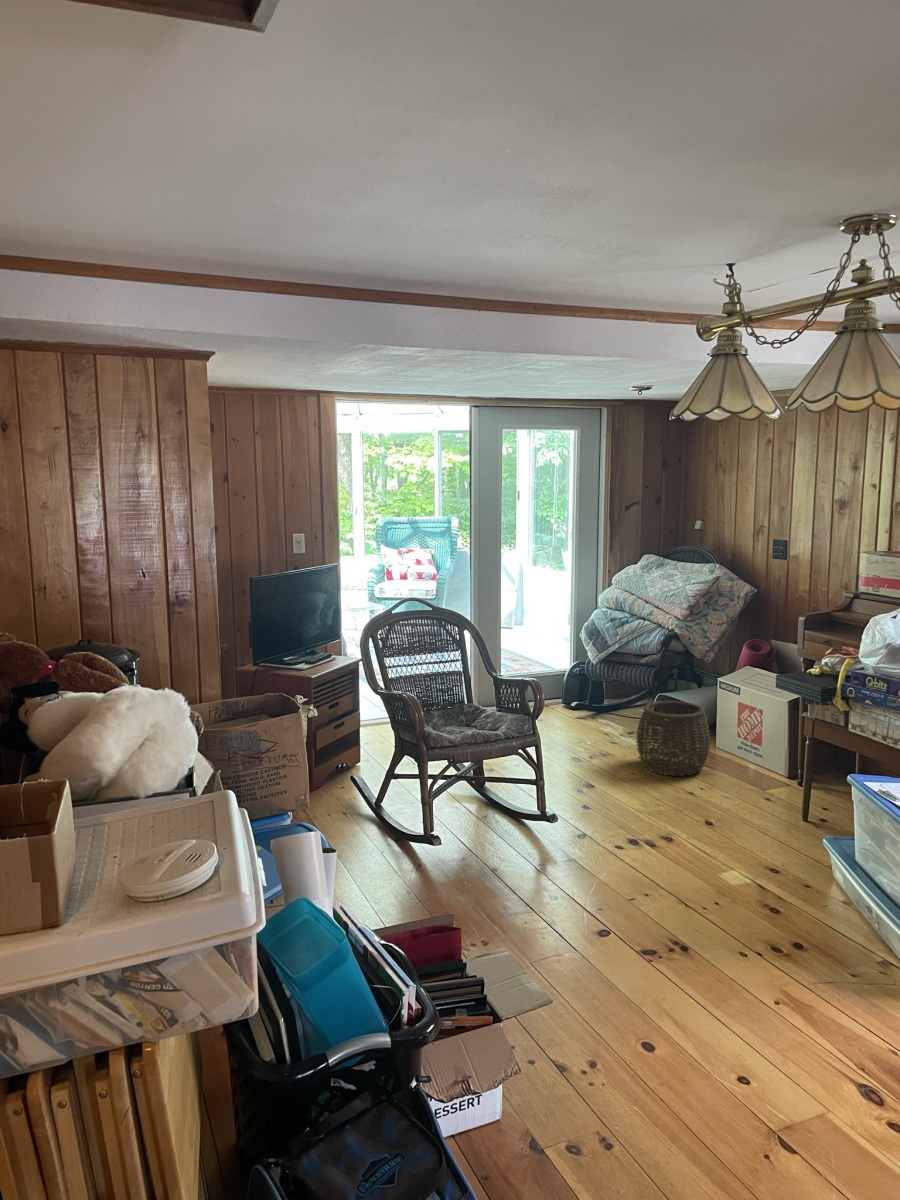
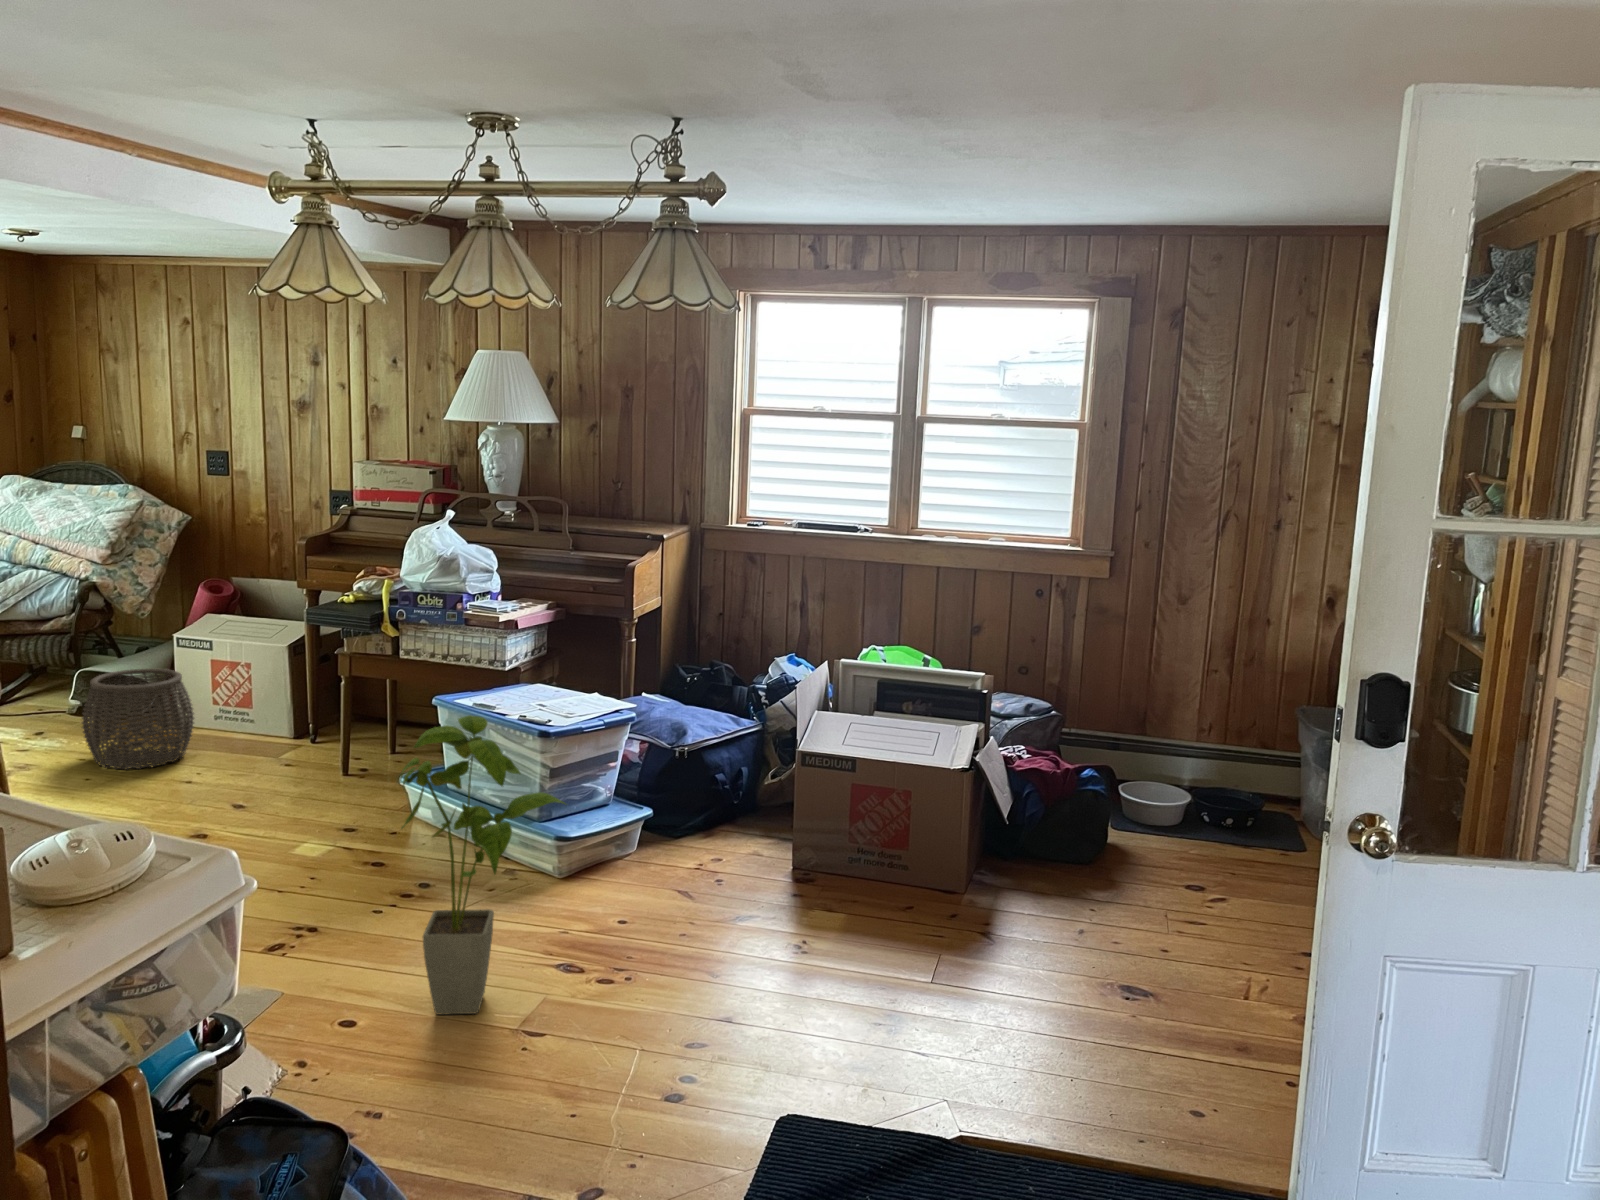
house plant: none [696,813,865,1094] -> present [400,715,565,1014]

